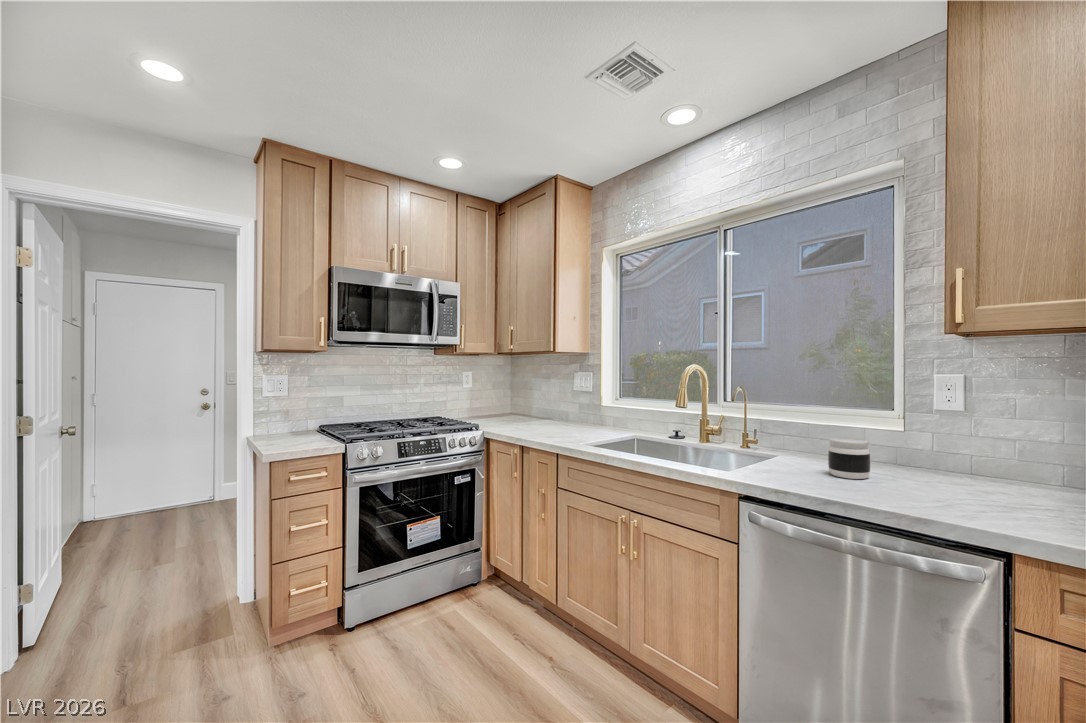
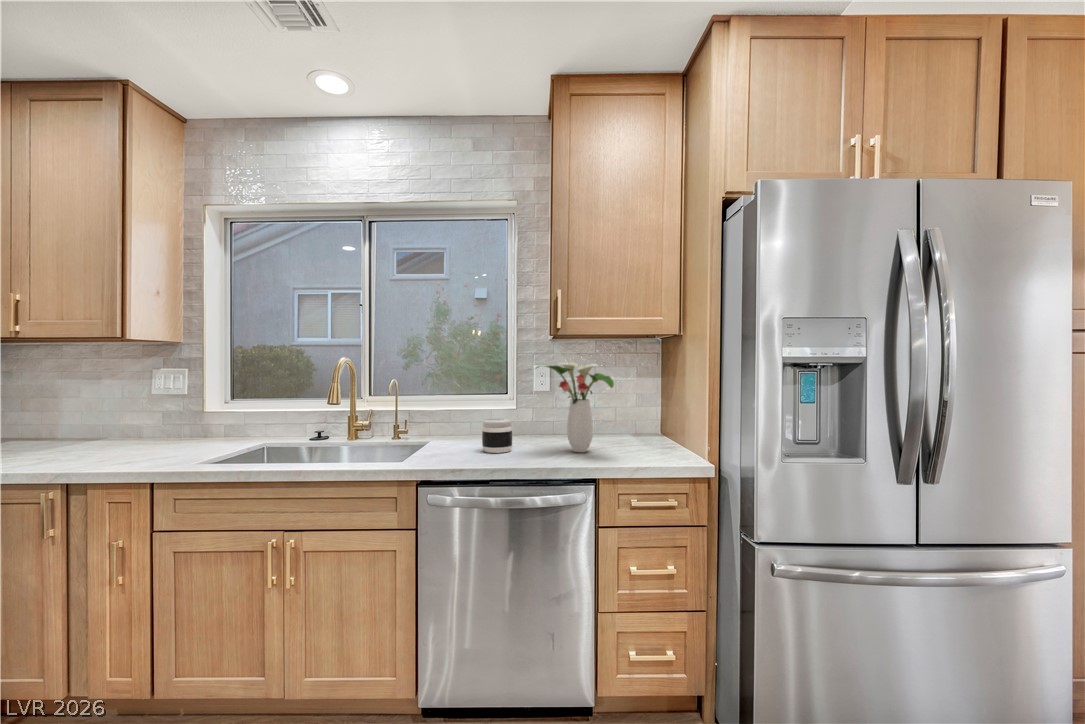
flower arrangement: none [895,371,1030,499] -> present [536,362,614,452]

